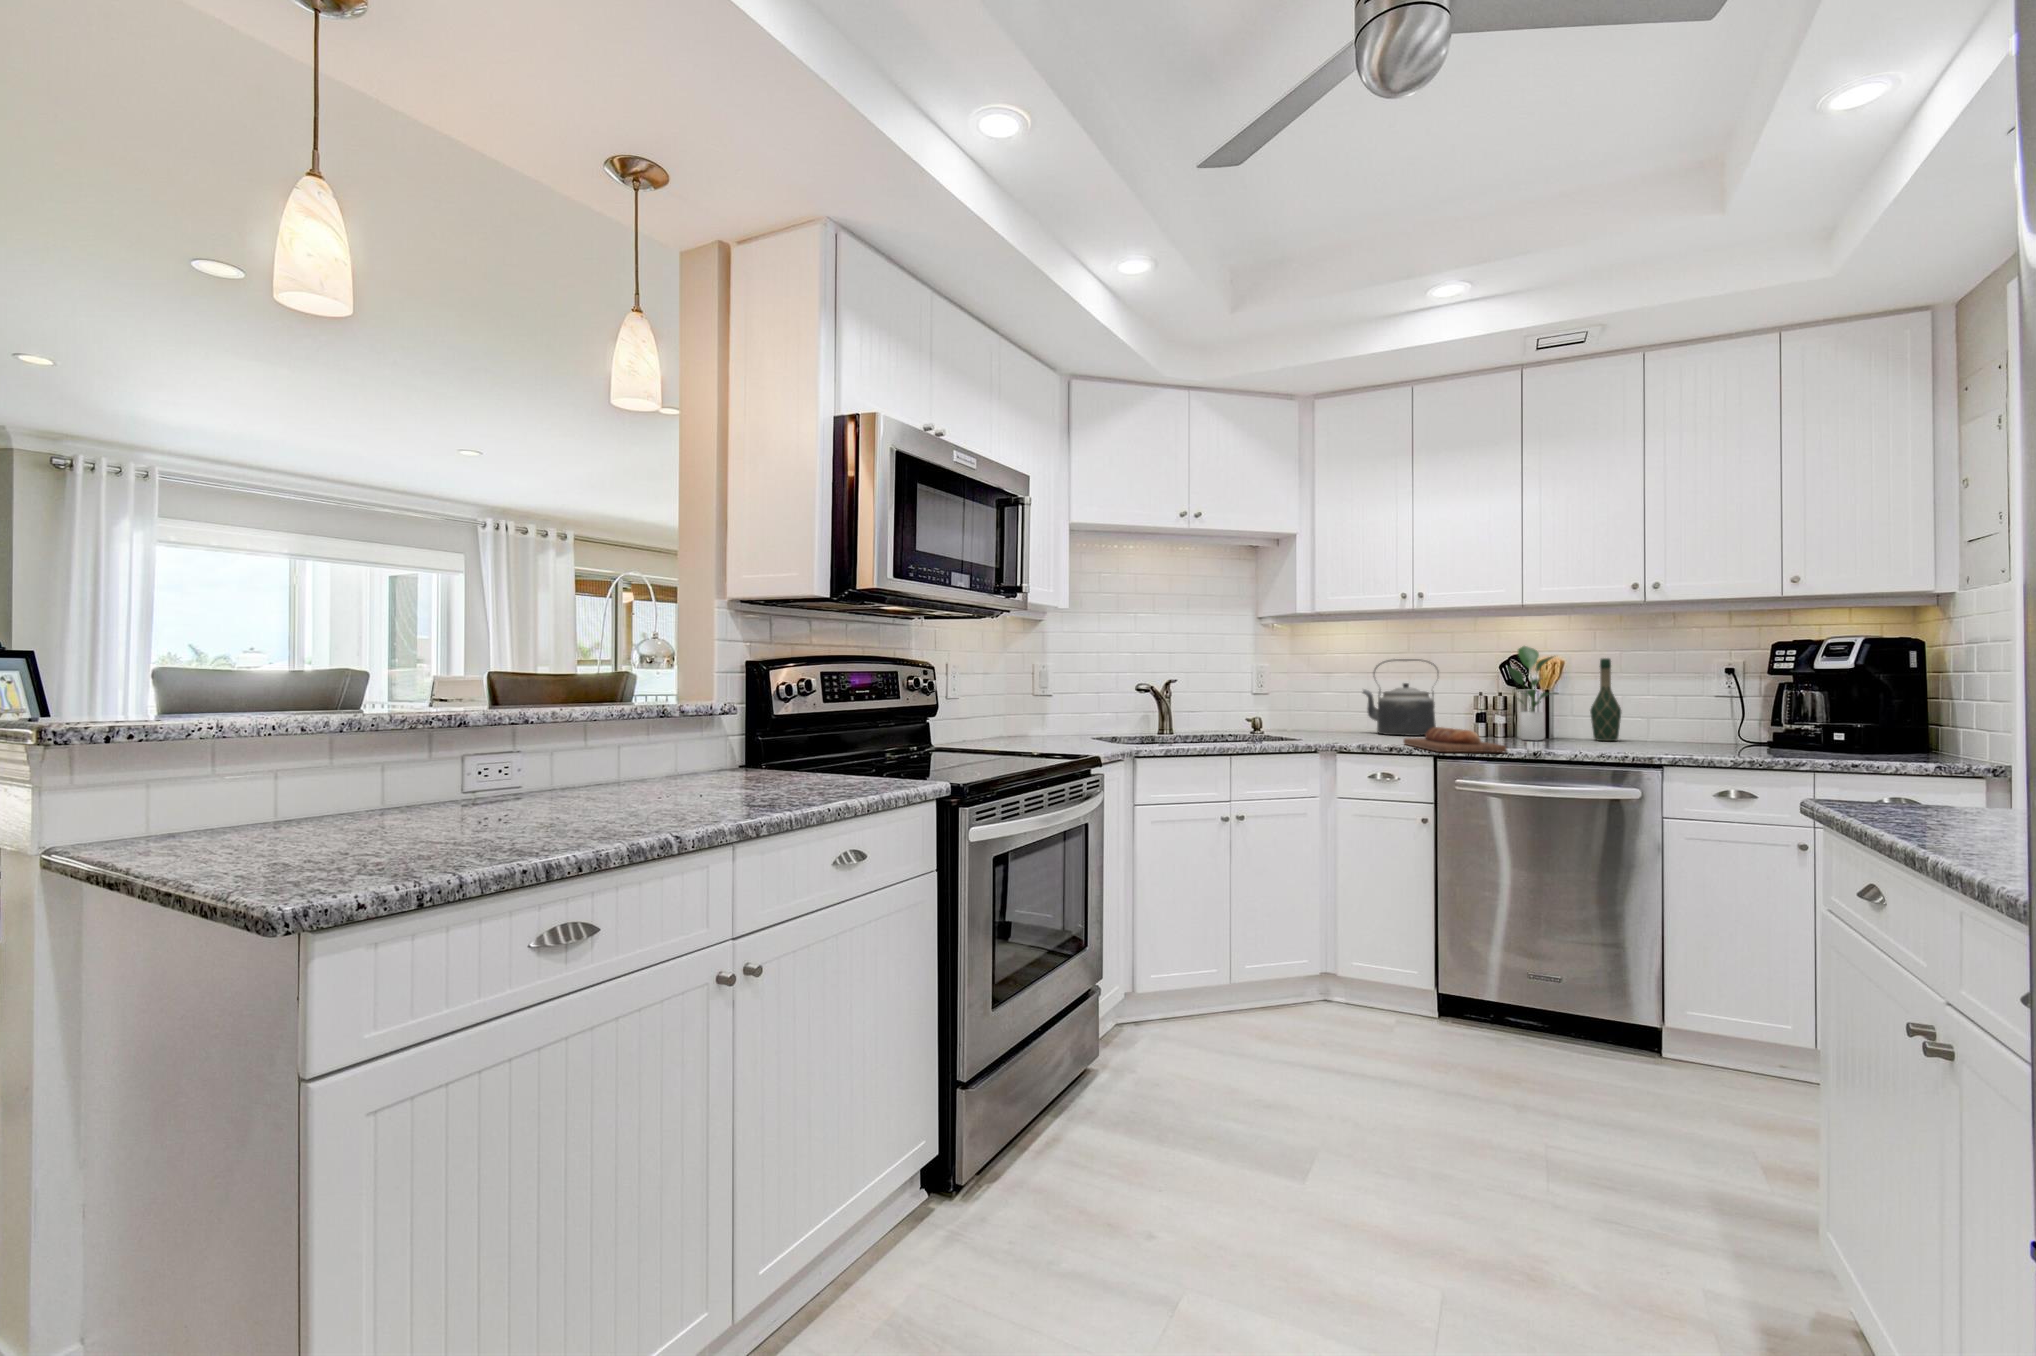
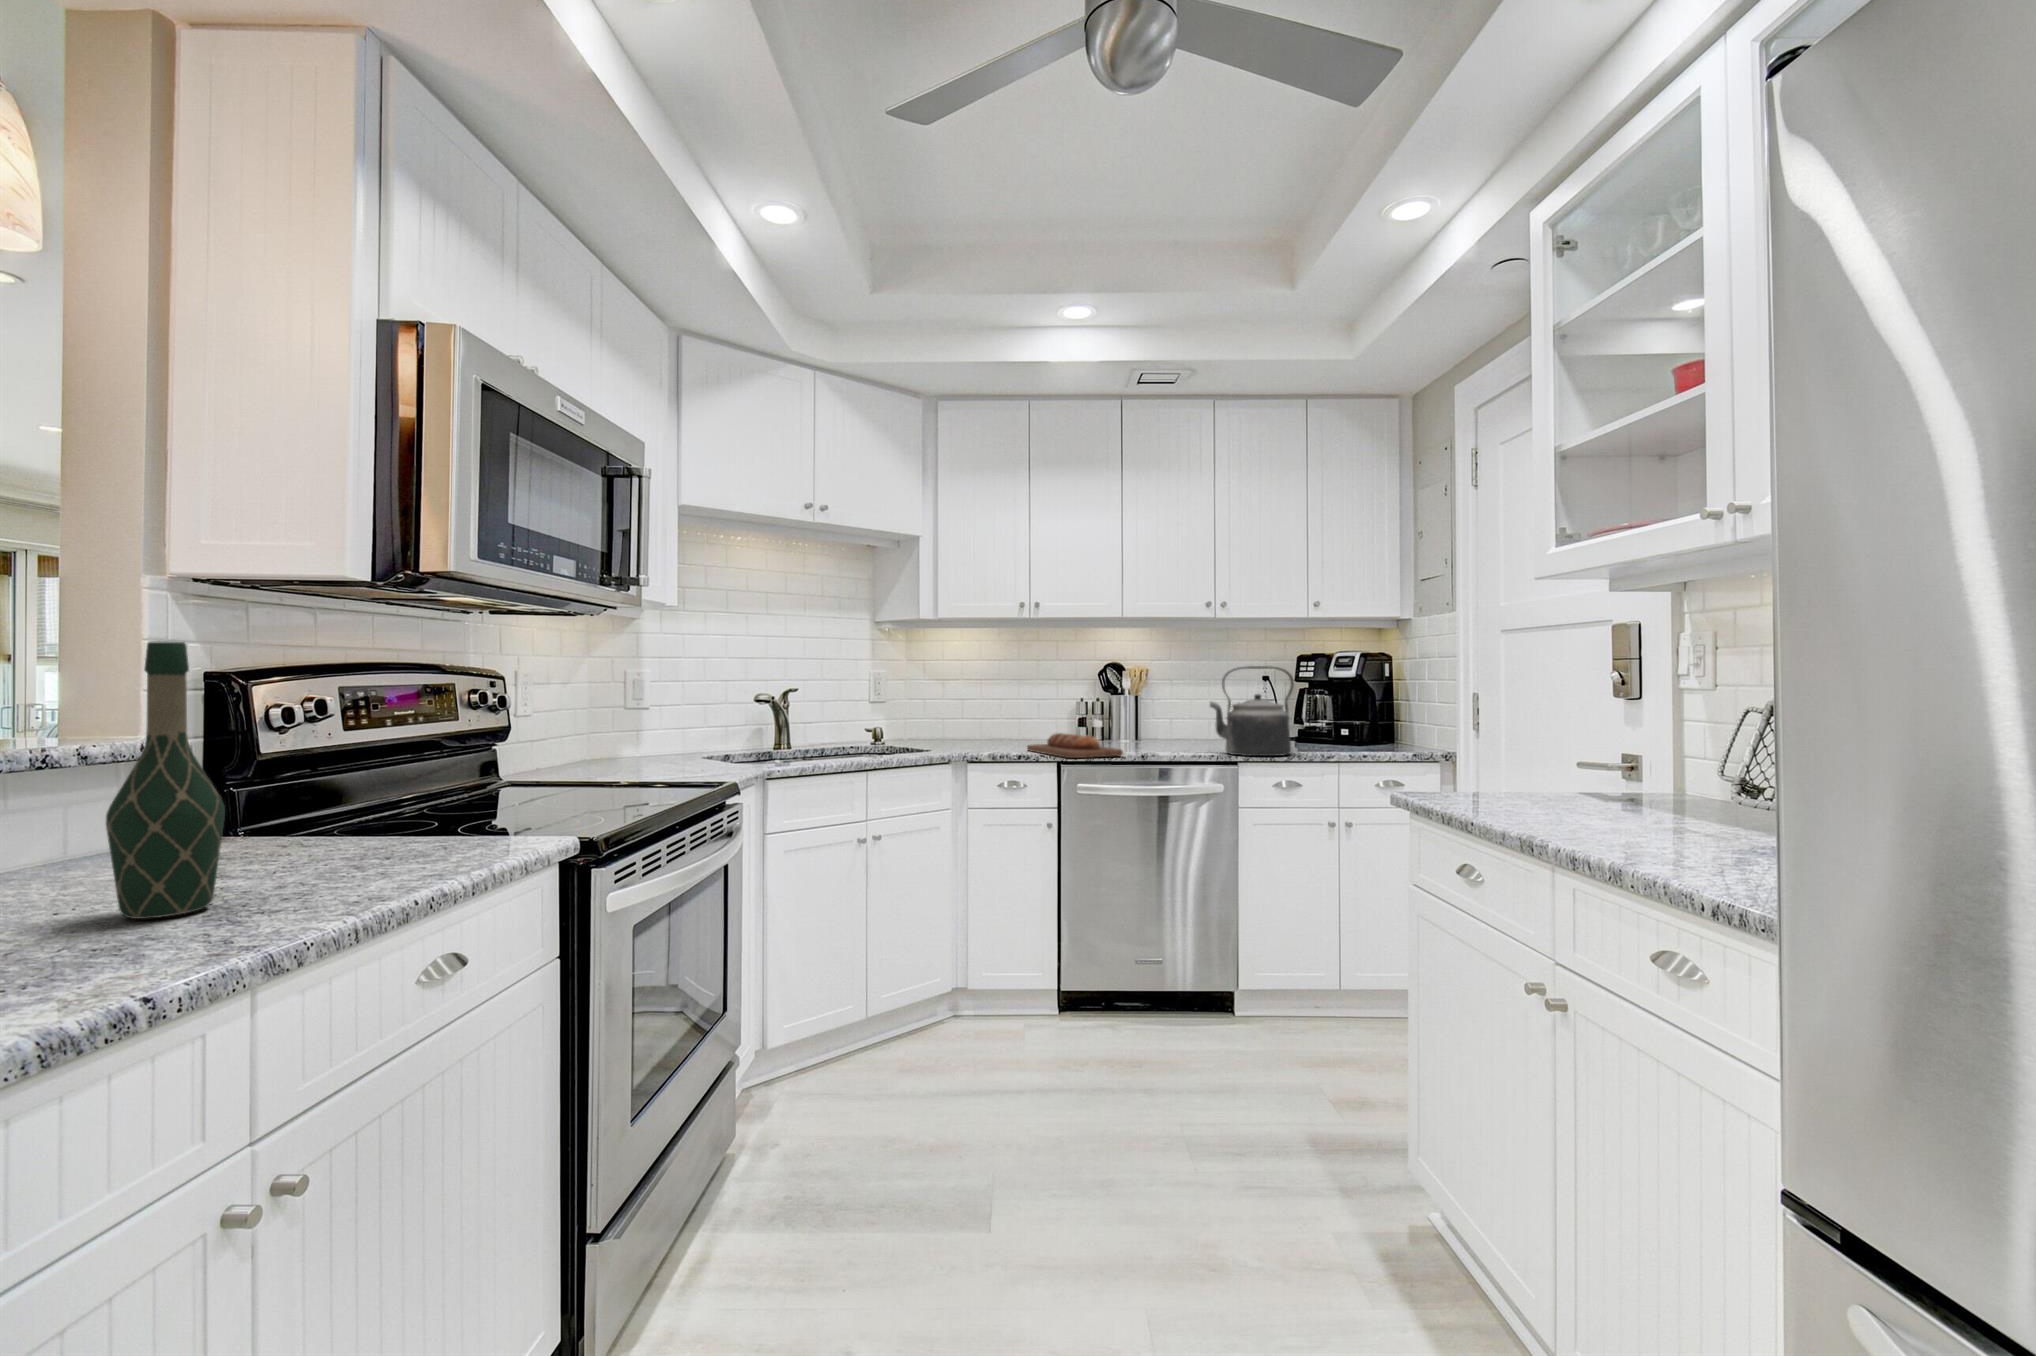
potted plant: present [1508,646,1553,740] -> none [1104,655,1145,742]
wine bottle: present [1590,658,1621,741] -> present [106,641,225,919]
kettle: present [1363,659,1438,736] -> present [1210,666,1294,756]

